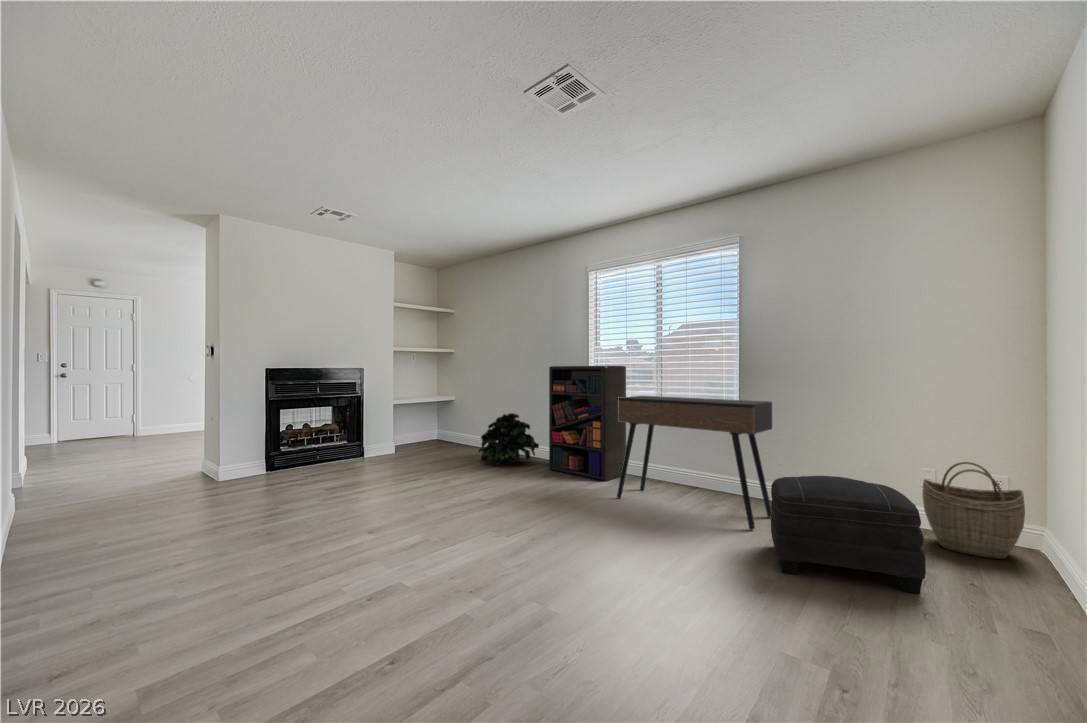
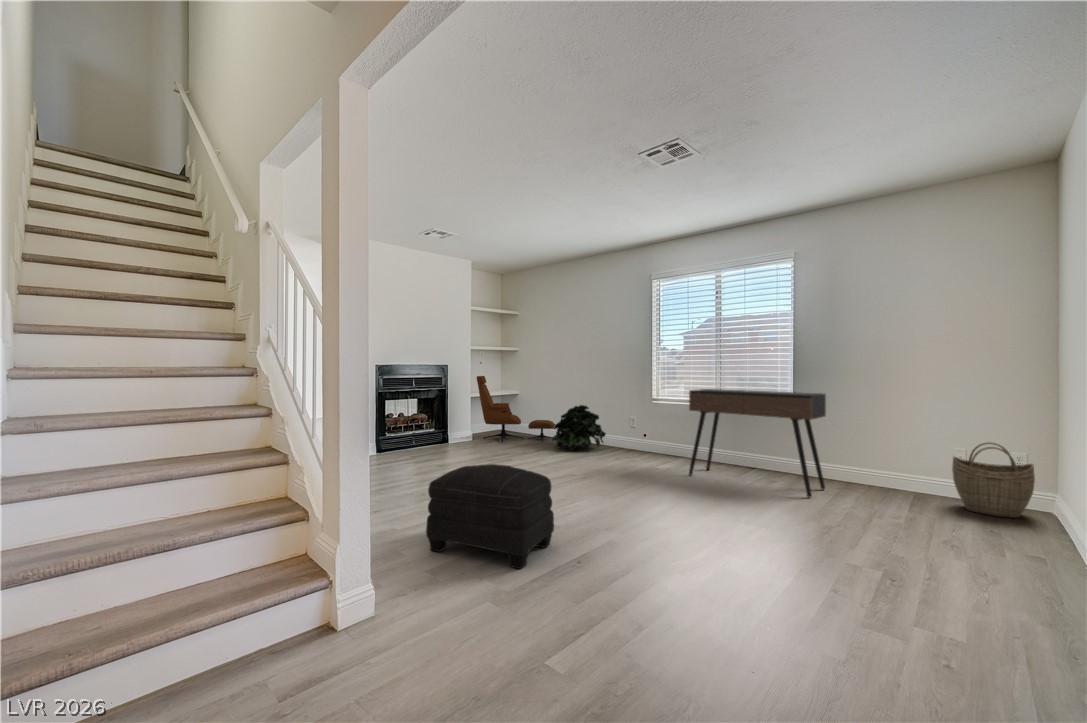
bookshelf: present [549,366,626,481] -> none [619,363,689,463]
lounge chair: none [400,381,490,455] -> present [477,376,556,442]
ottoman: present [771,476,926,593] -> present [426,464,554,569]

